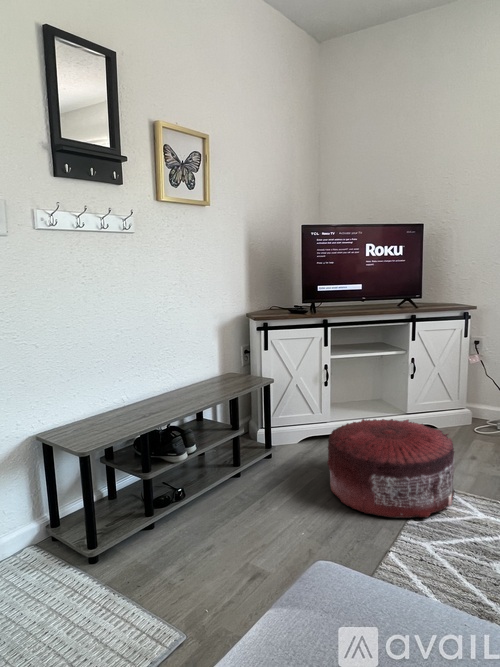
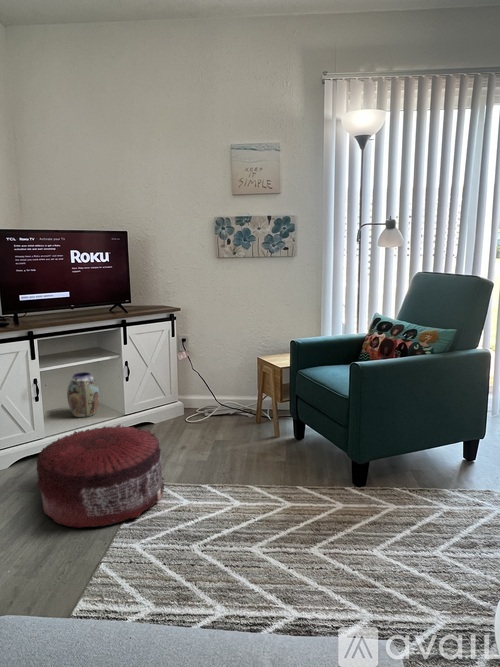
vase: none [351,366,381,411] -> present [67,372,99,418]

